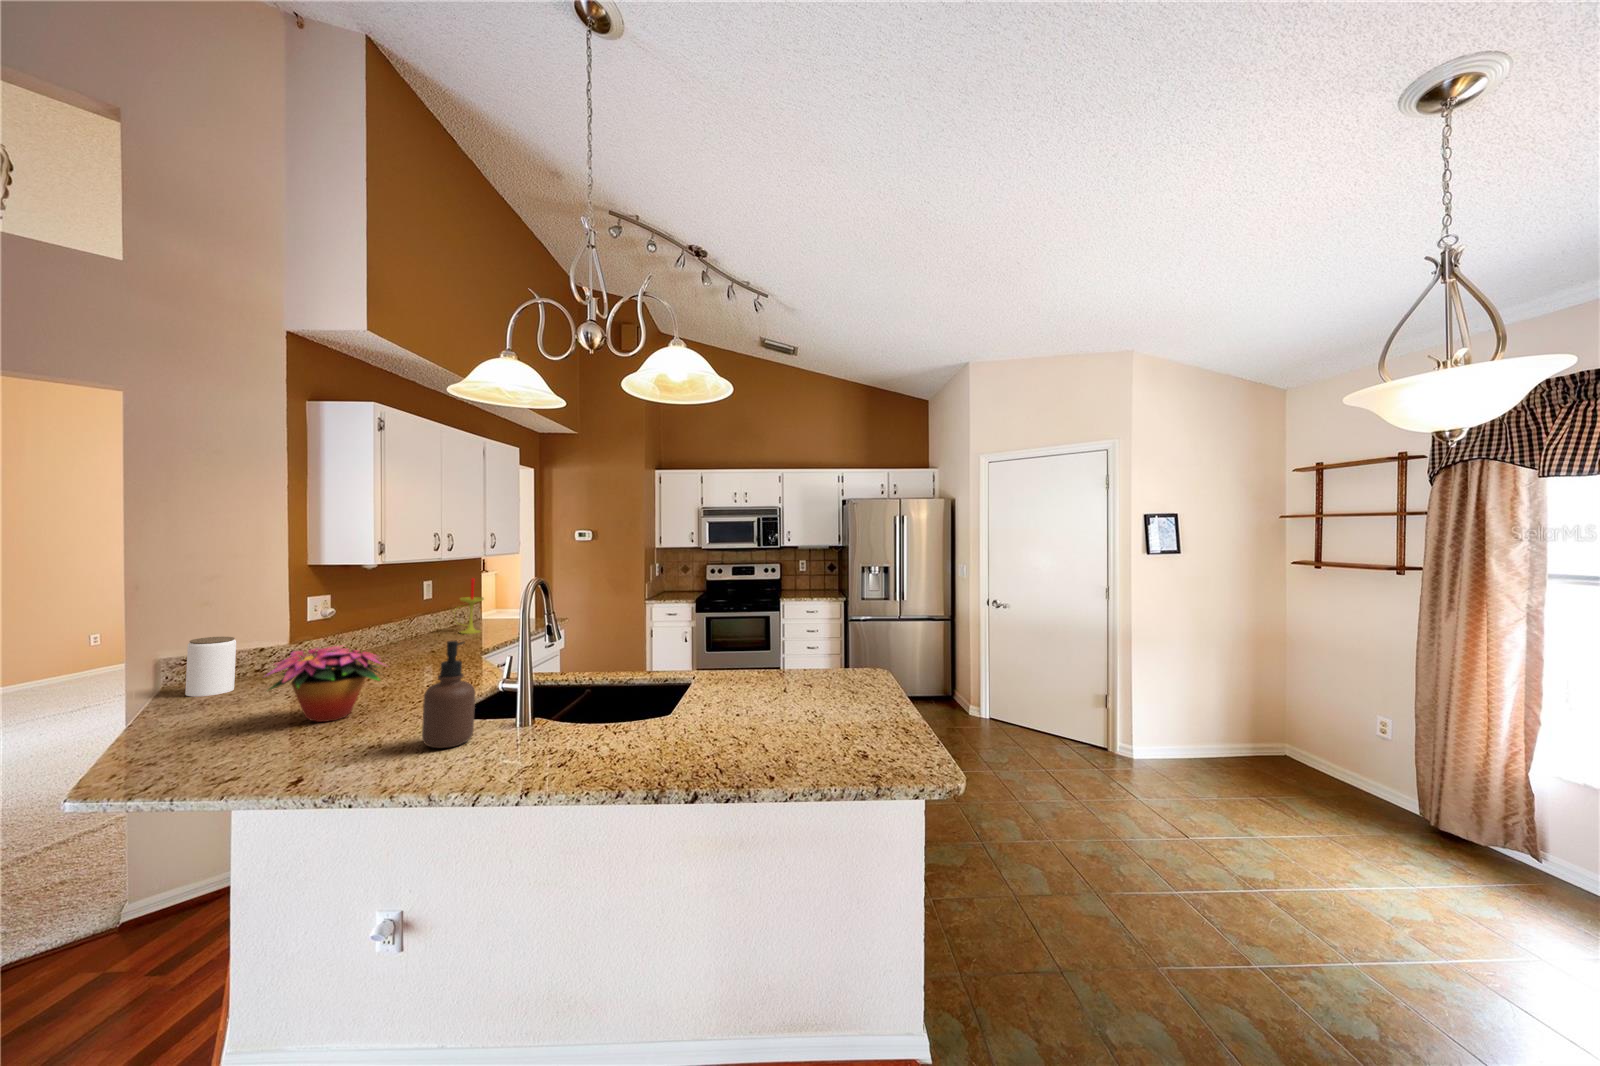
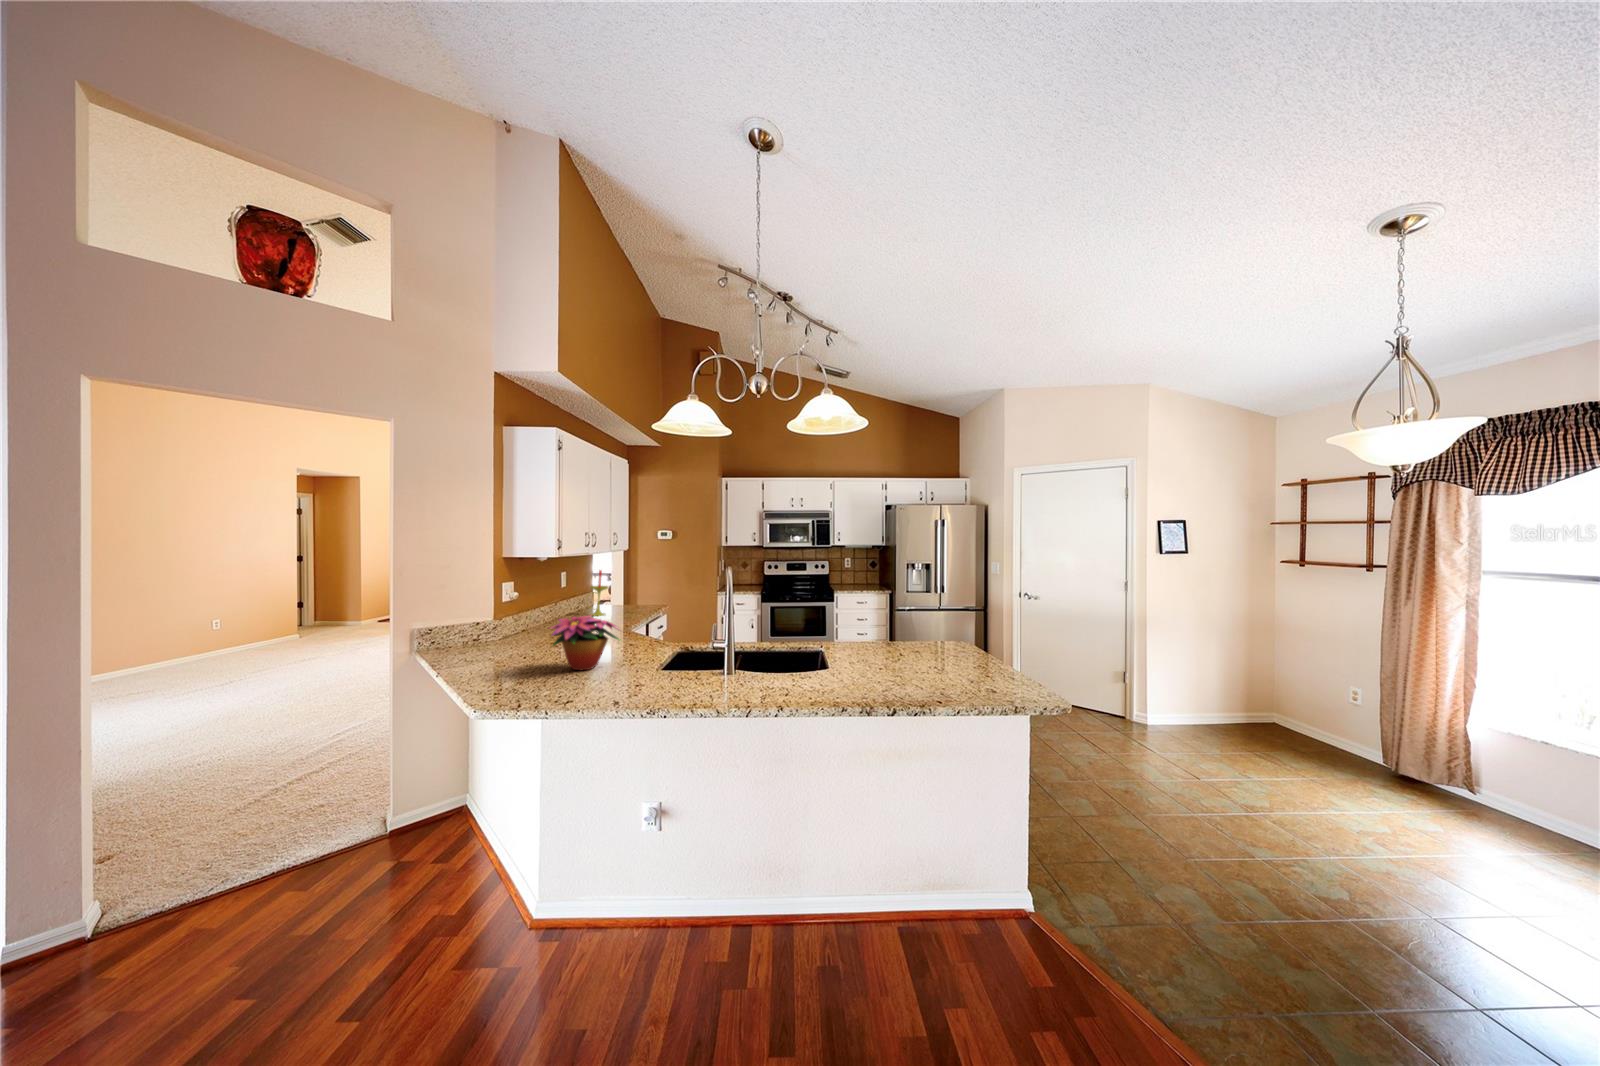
jar: present [185,637,236,697] -> none [445,611,477,656]
soap dispenser: present [422,641,475,748] -> none [680,610,713,684]

